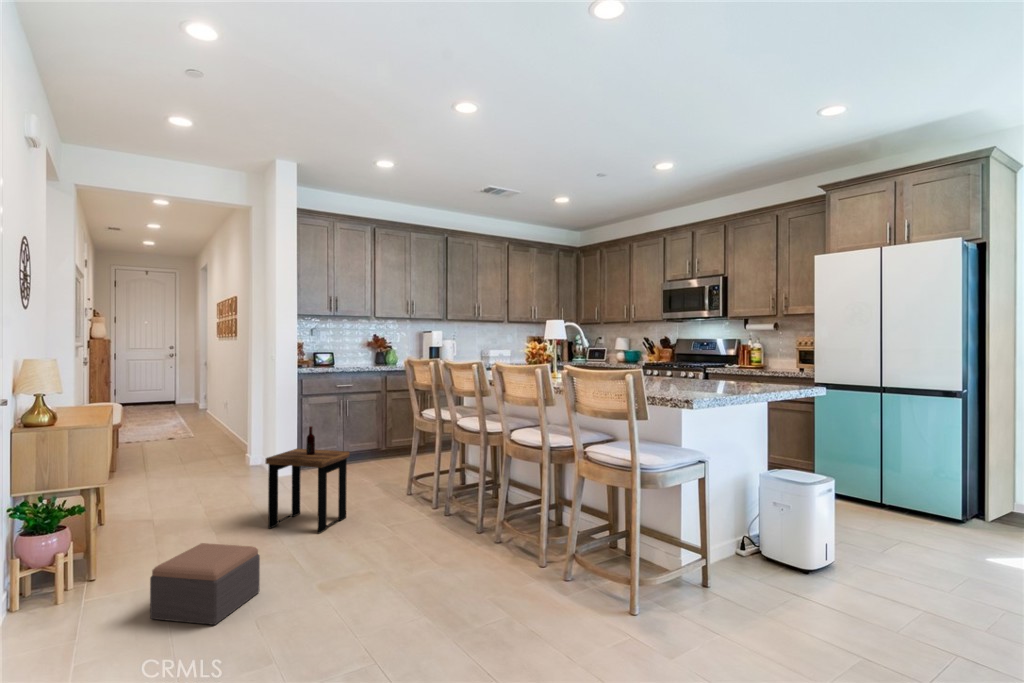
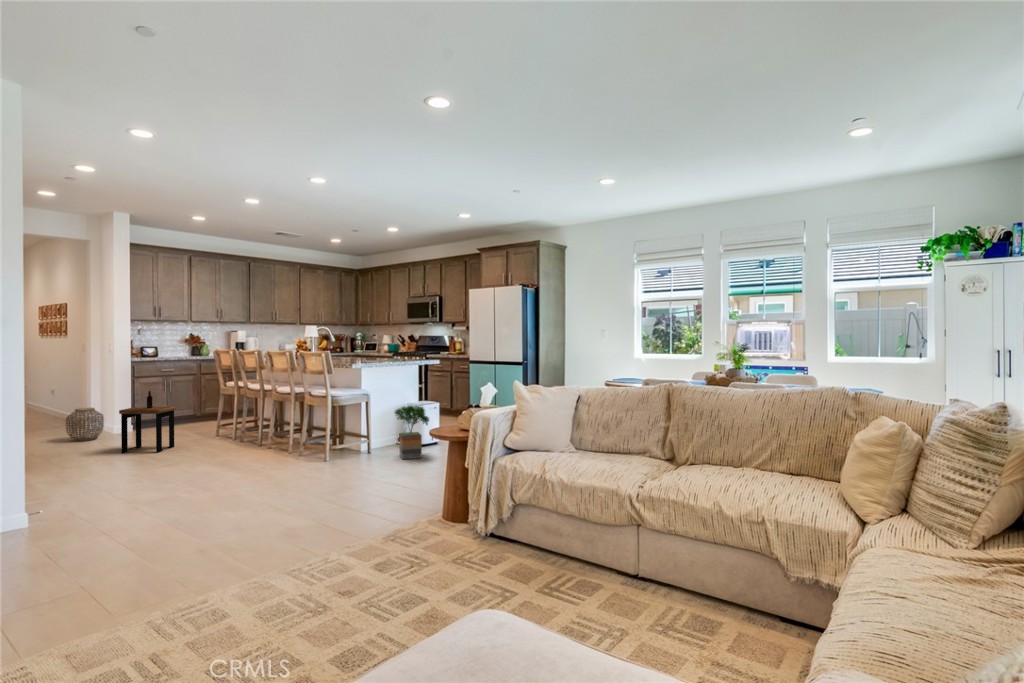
woven basket: none [210,440,259,491] -> present [66,408,104,441]
potted tree: none [766,490,868,620] -> present [395,406,429,459]
footstool: present [150,543,260,625] -> none [68,447,128,481]

